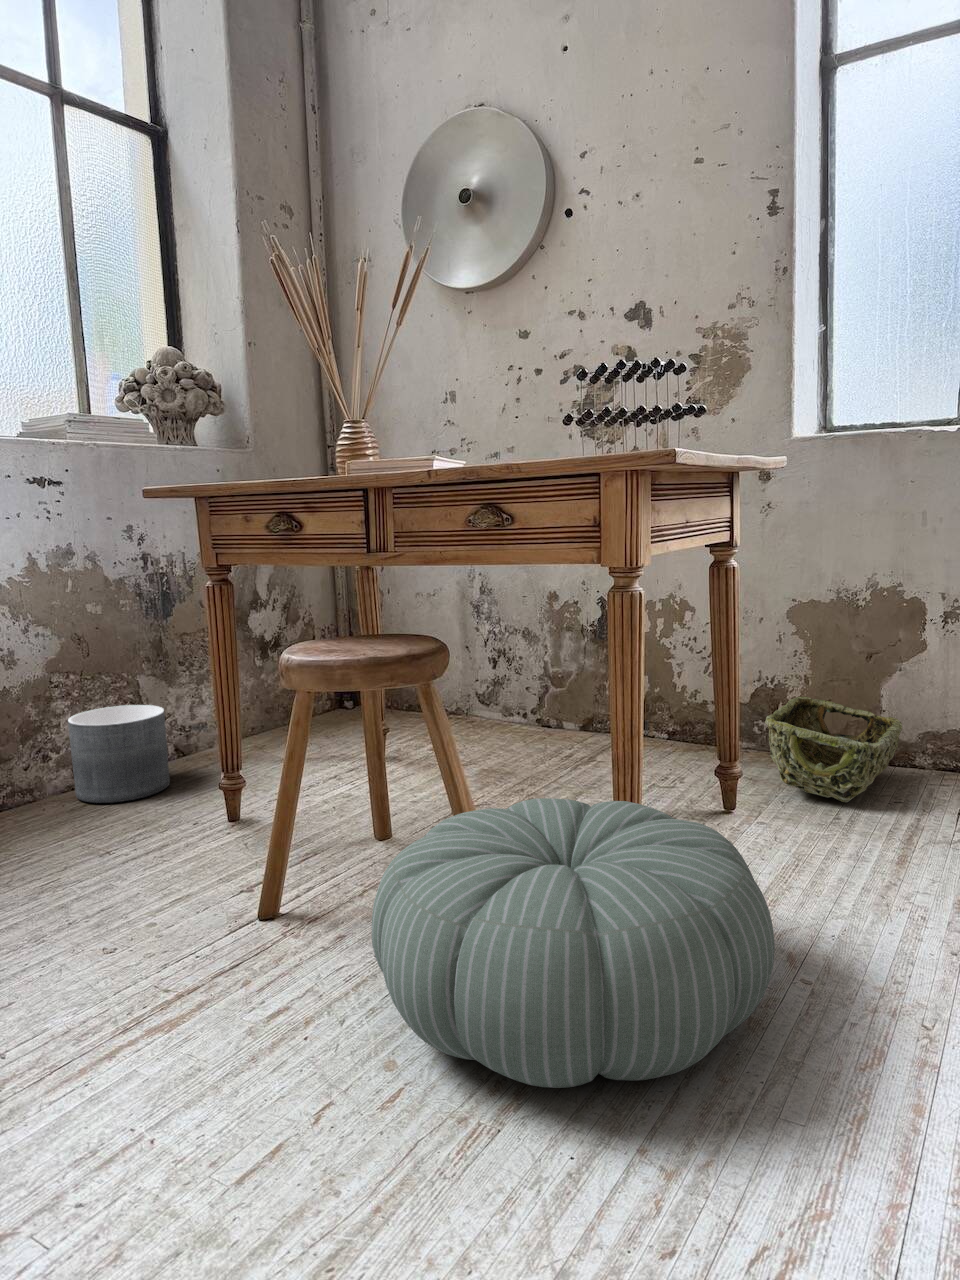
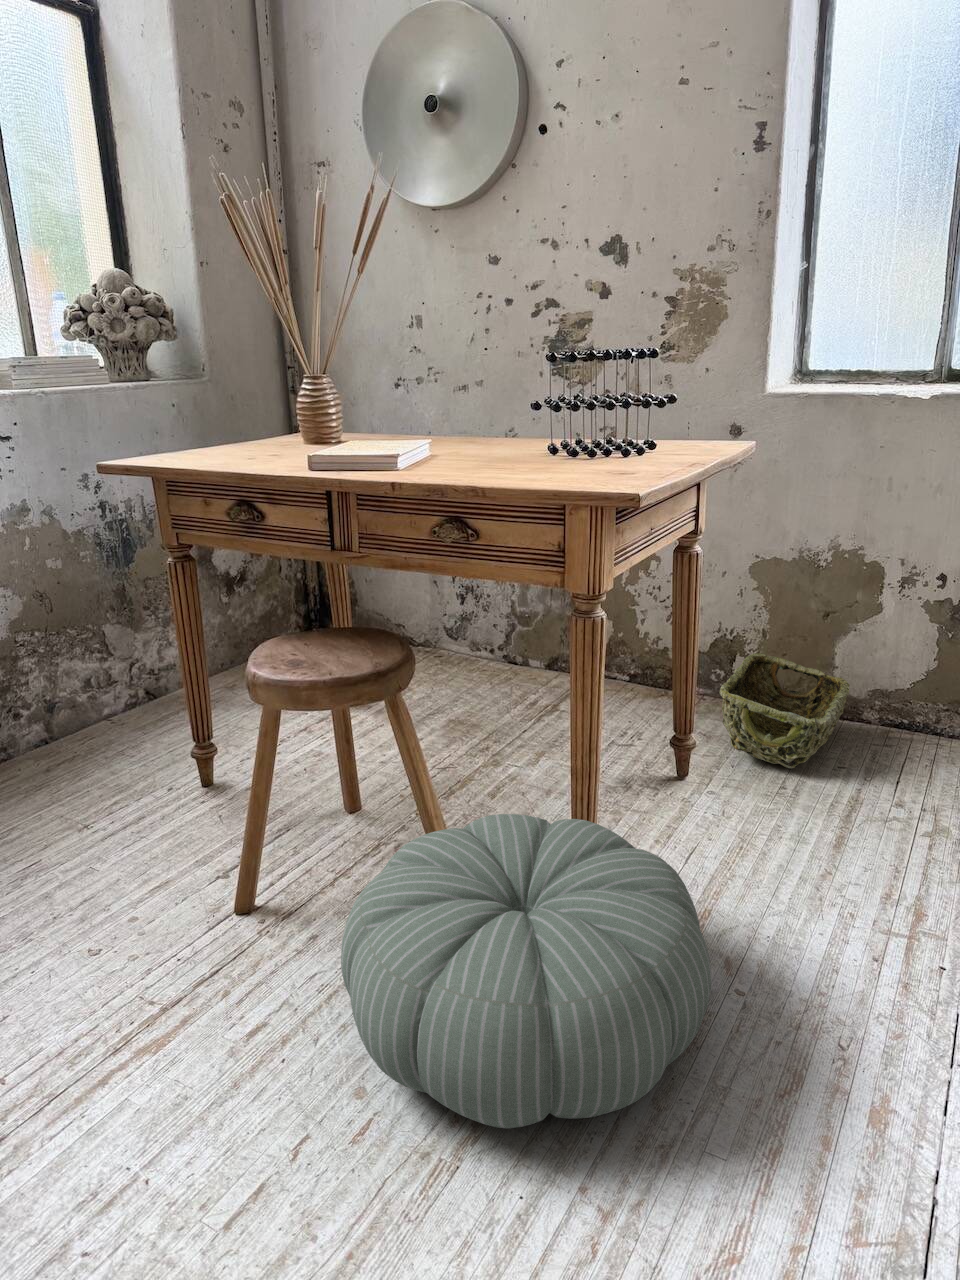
planter: present [68,705,170,803] -> none [39,658,145,760]

